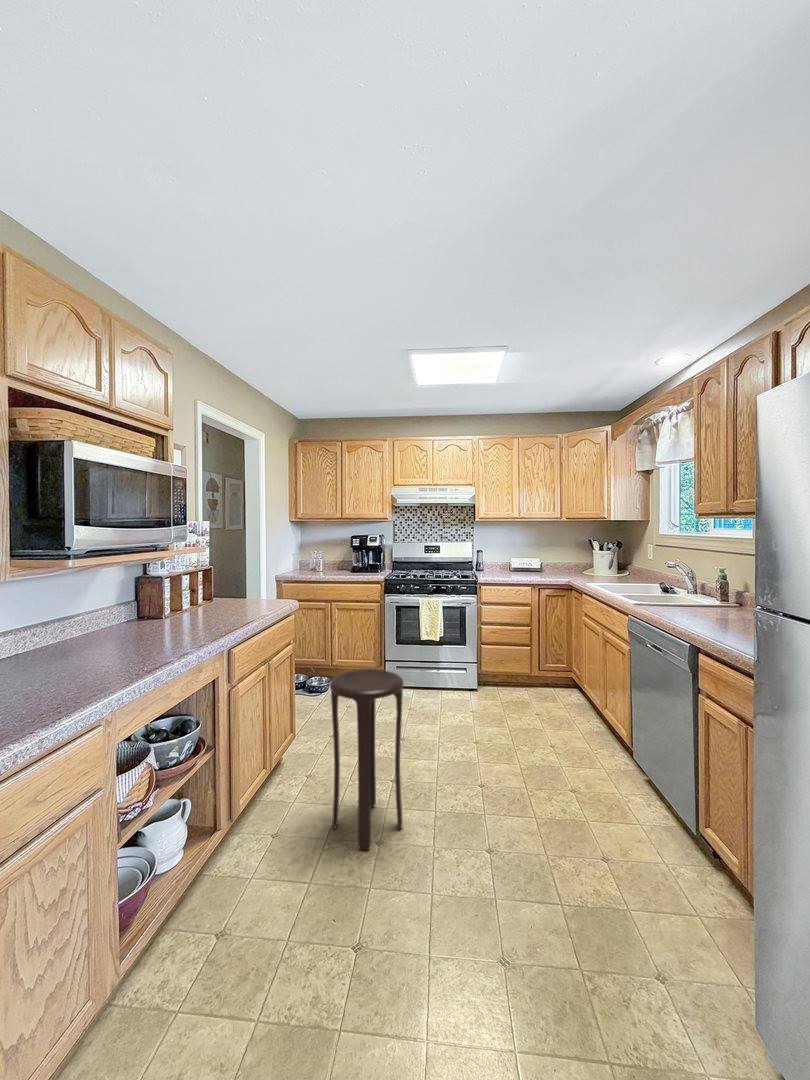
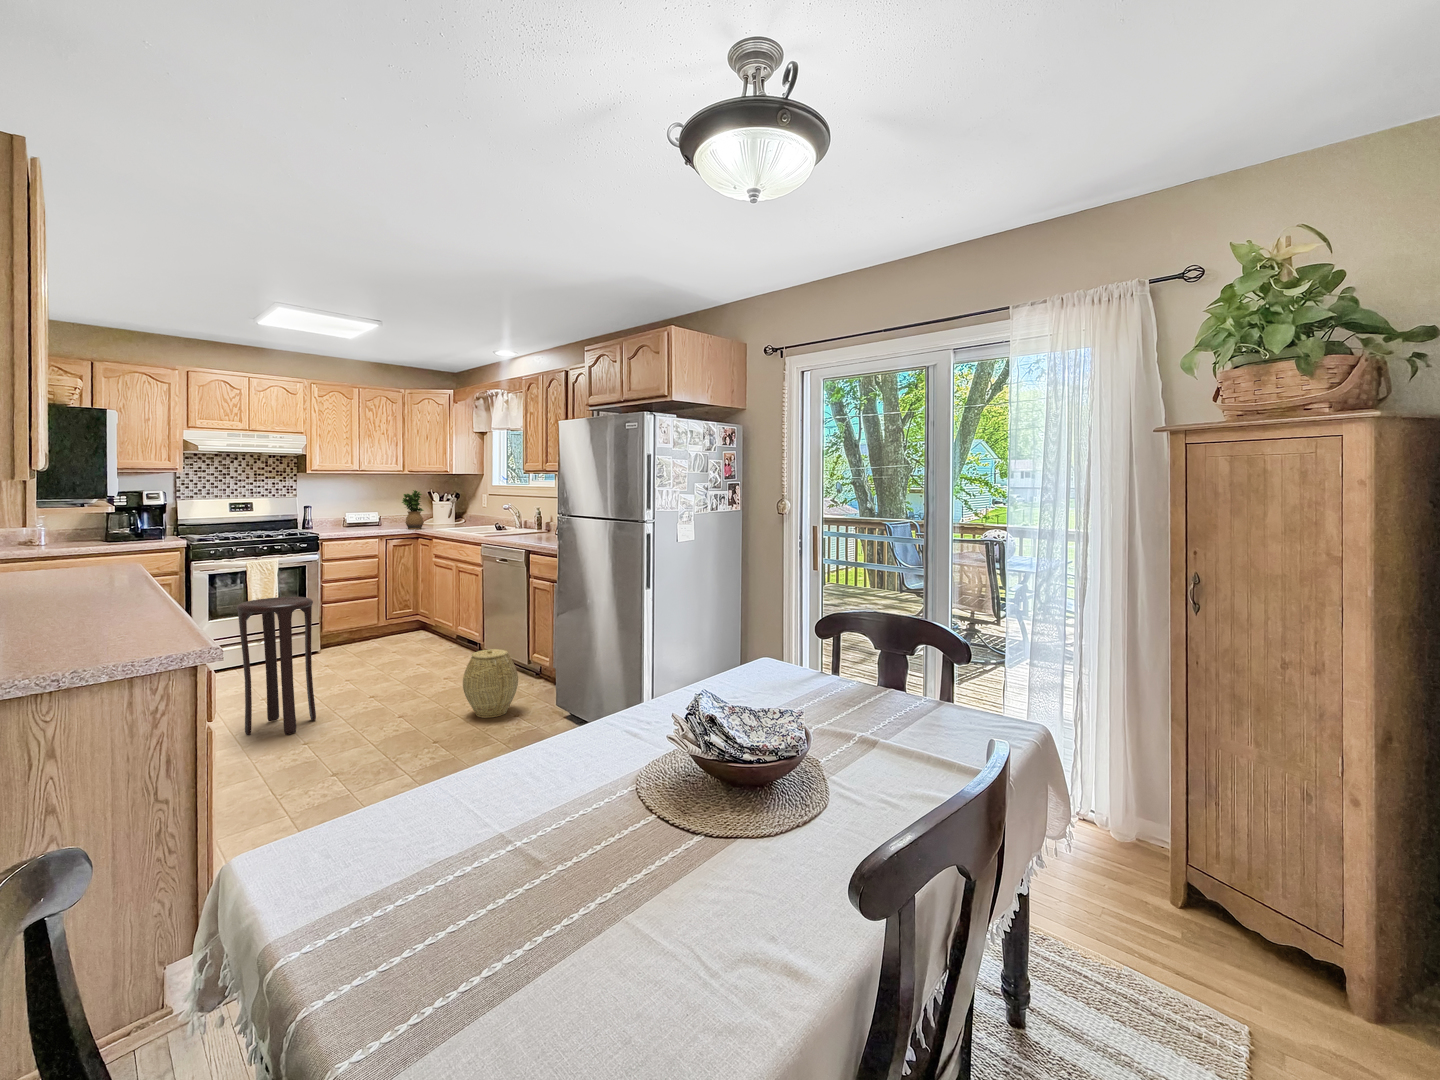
potted plant: none [558,535,580,576] -> present [402,490,424,529]
woven basket: none [570,834,675,987] -> present [463,649,518,718]

